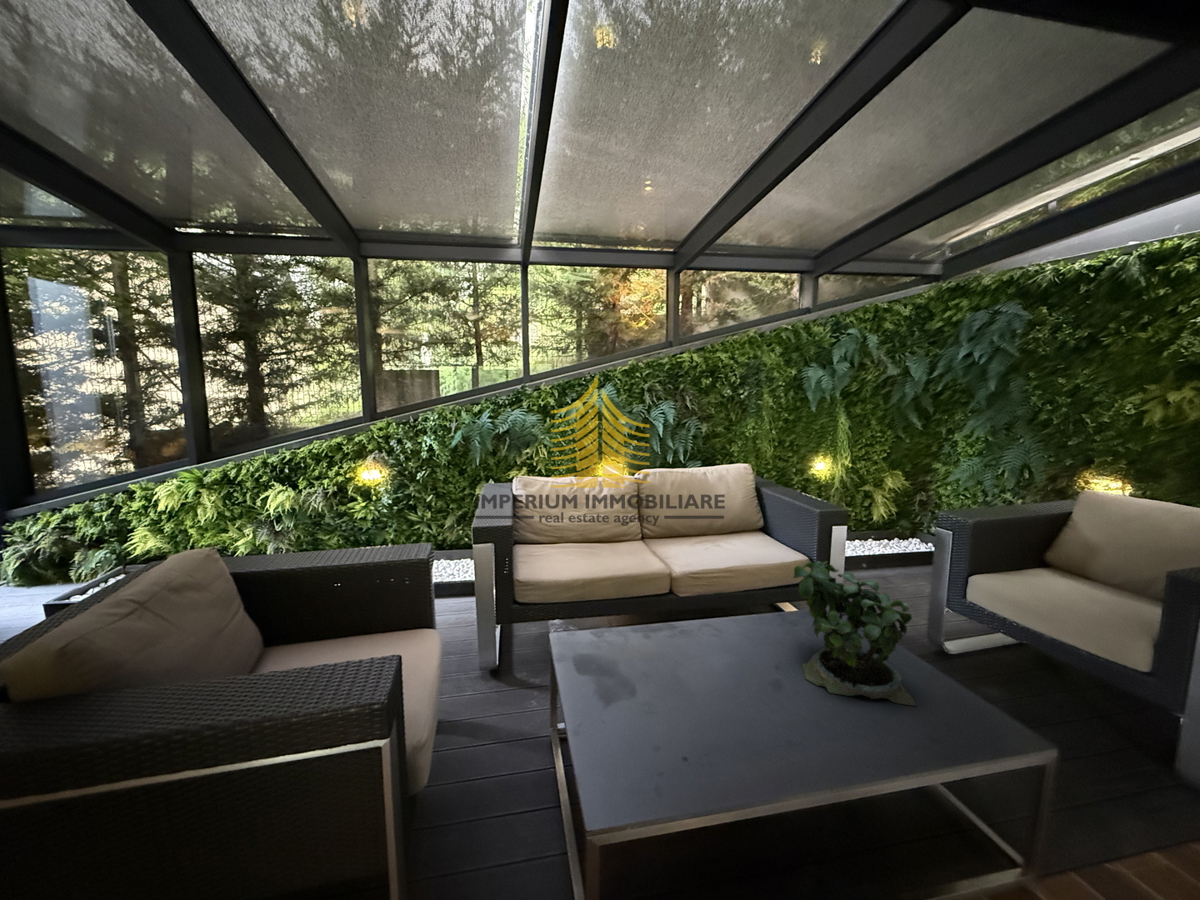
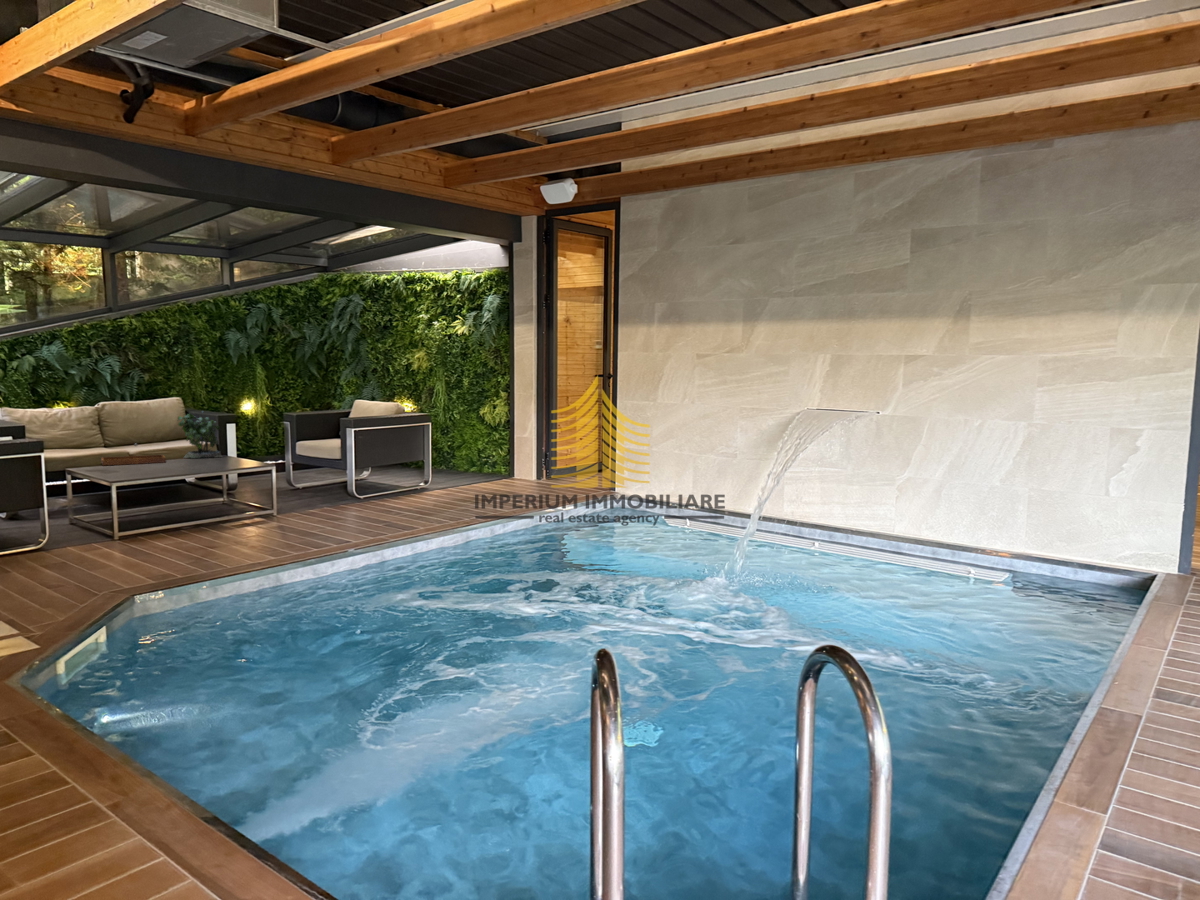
tray: none [615,649,778,736] -> present [101,443,166,465]

